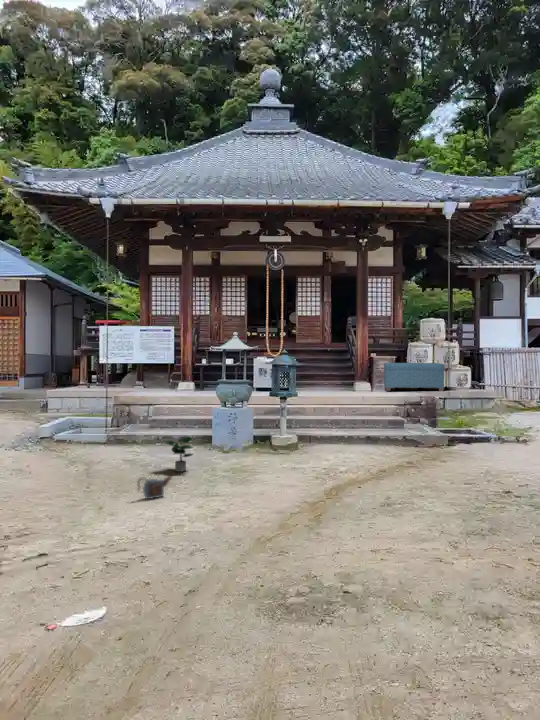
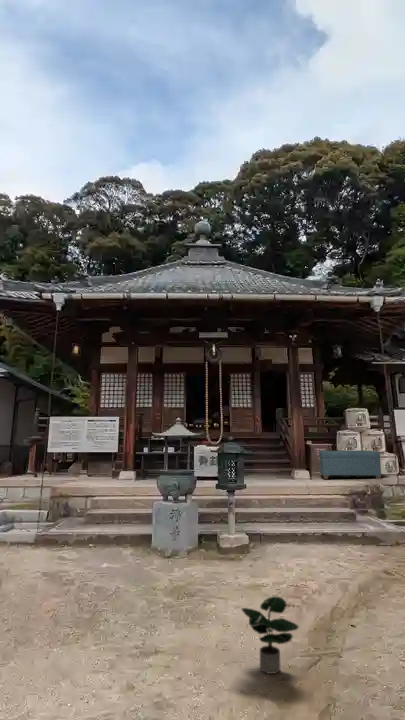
potted plant: present [166,437,193,472] -> present [242,596,299,674]
watering can: present [137,475,172,499] -> none [39,613,96,657]

